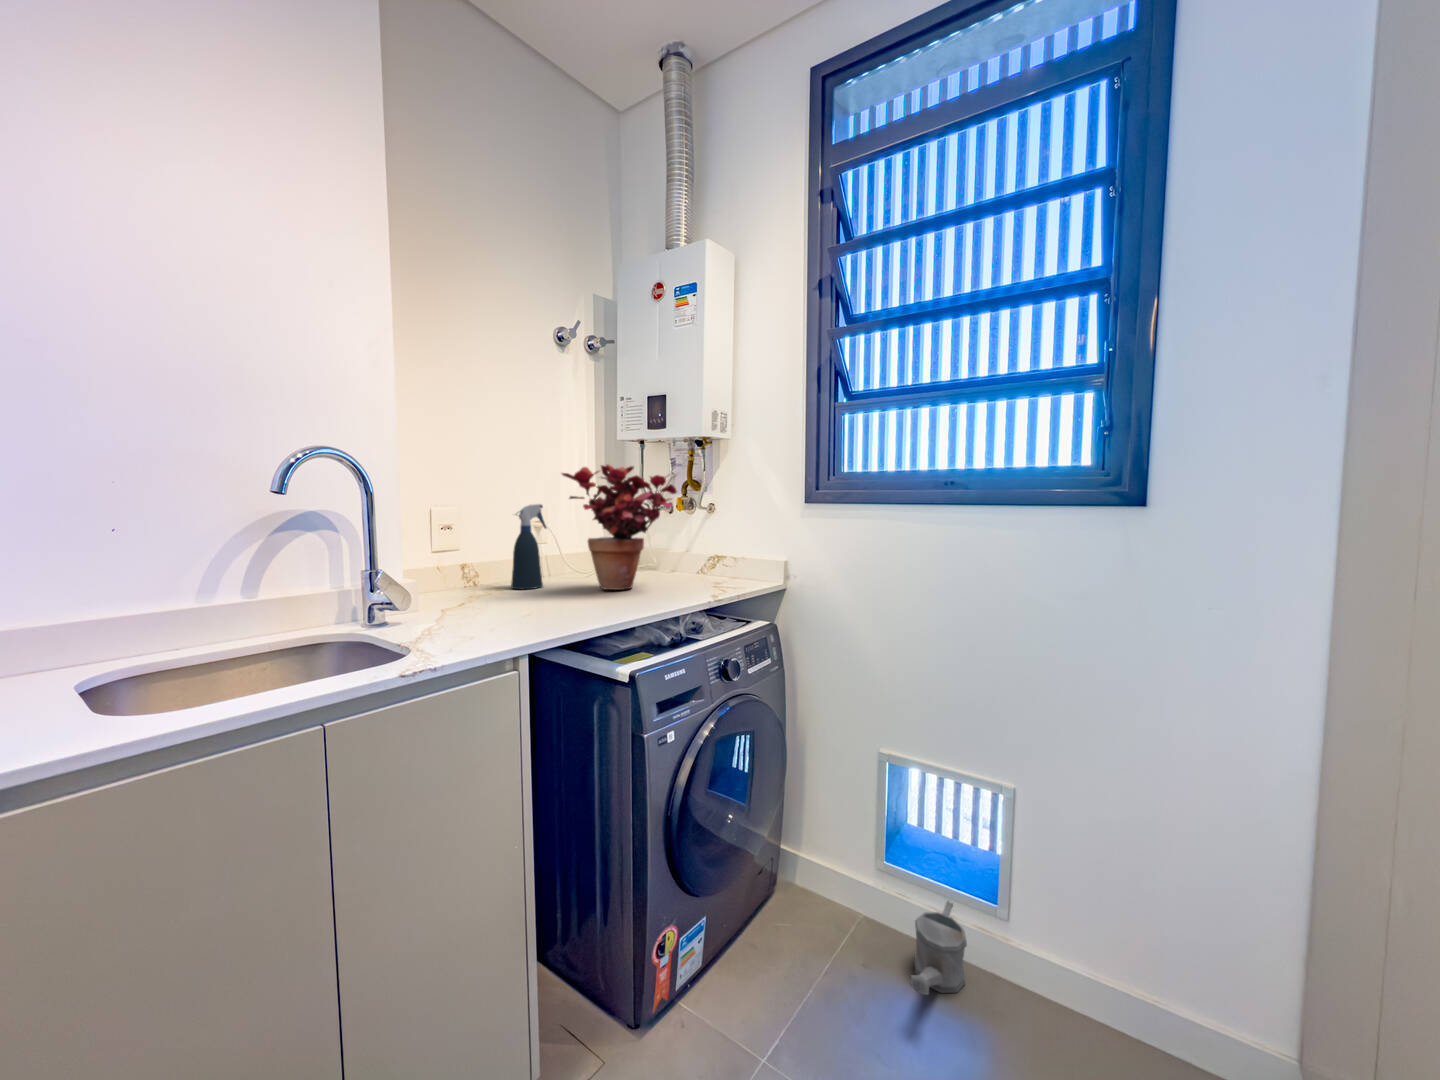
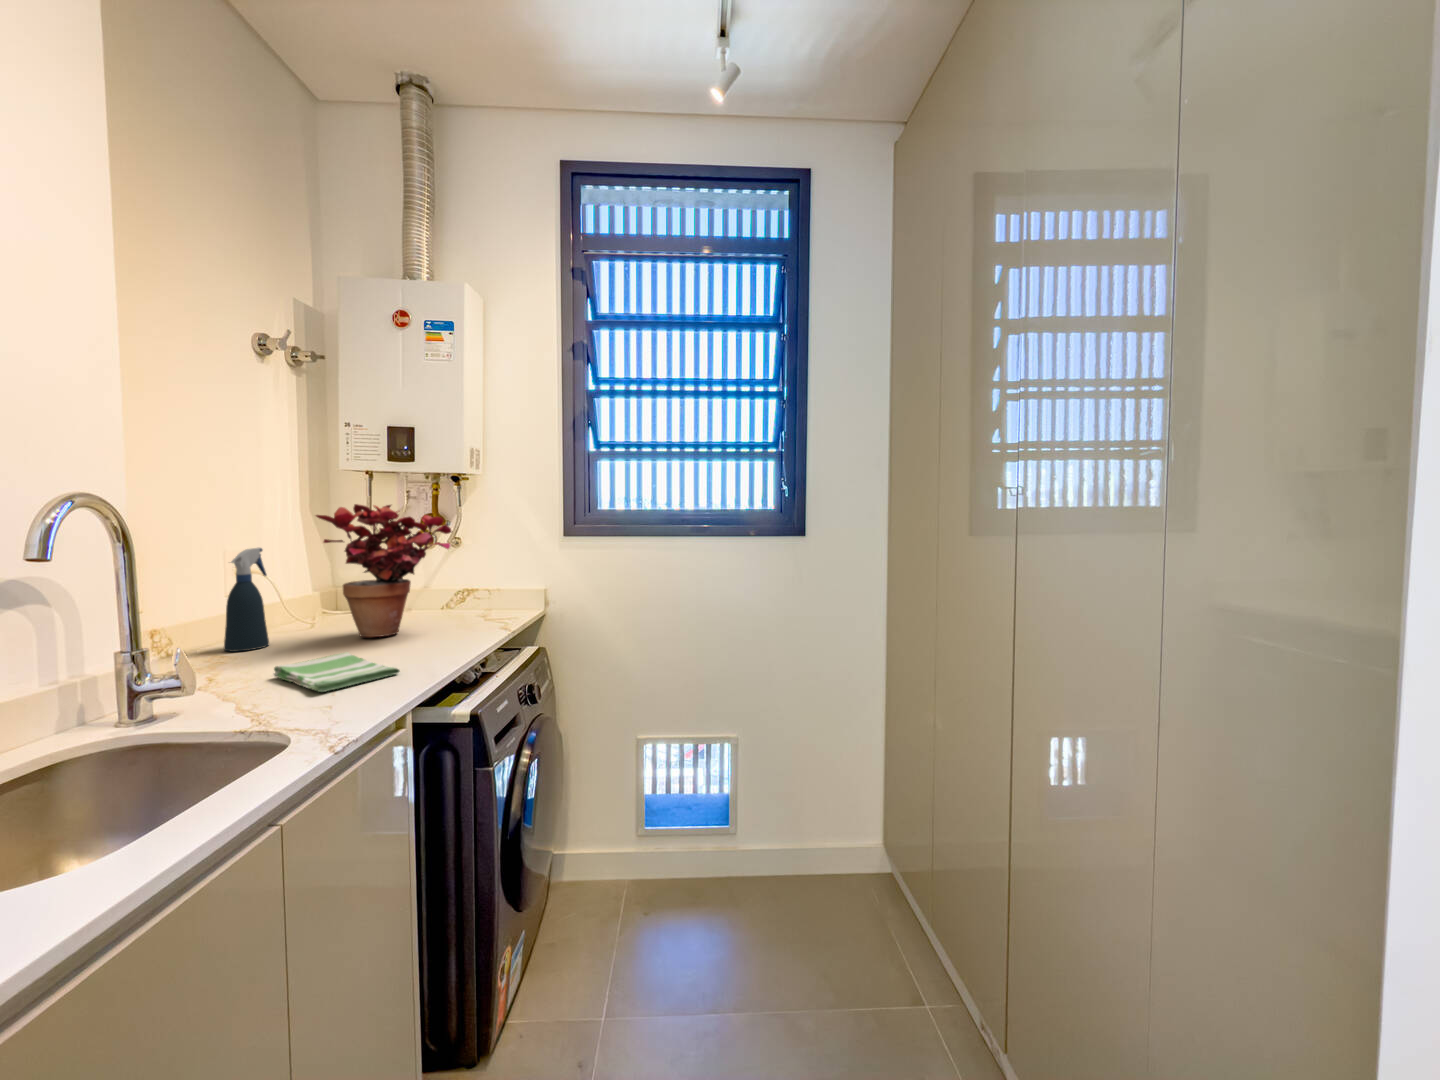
dish towel: none [490,598,573,630] -> present [274,652,400,692]
watering can: present [911,901,967,995] -> none [678,841,715,906]

